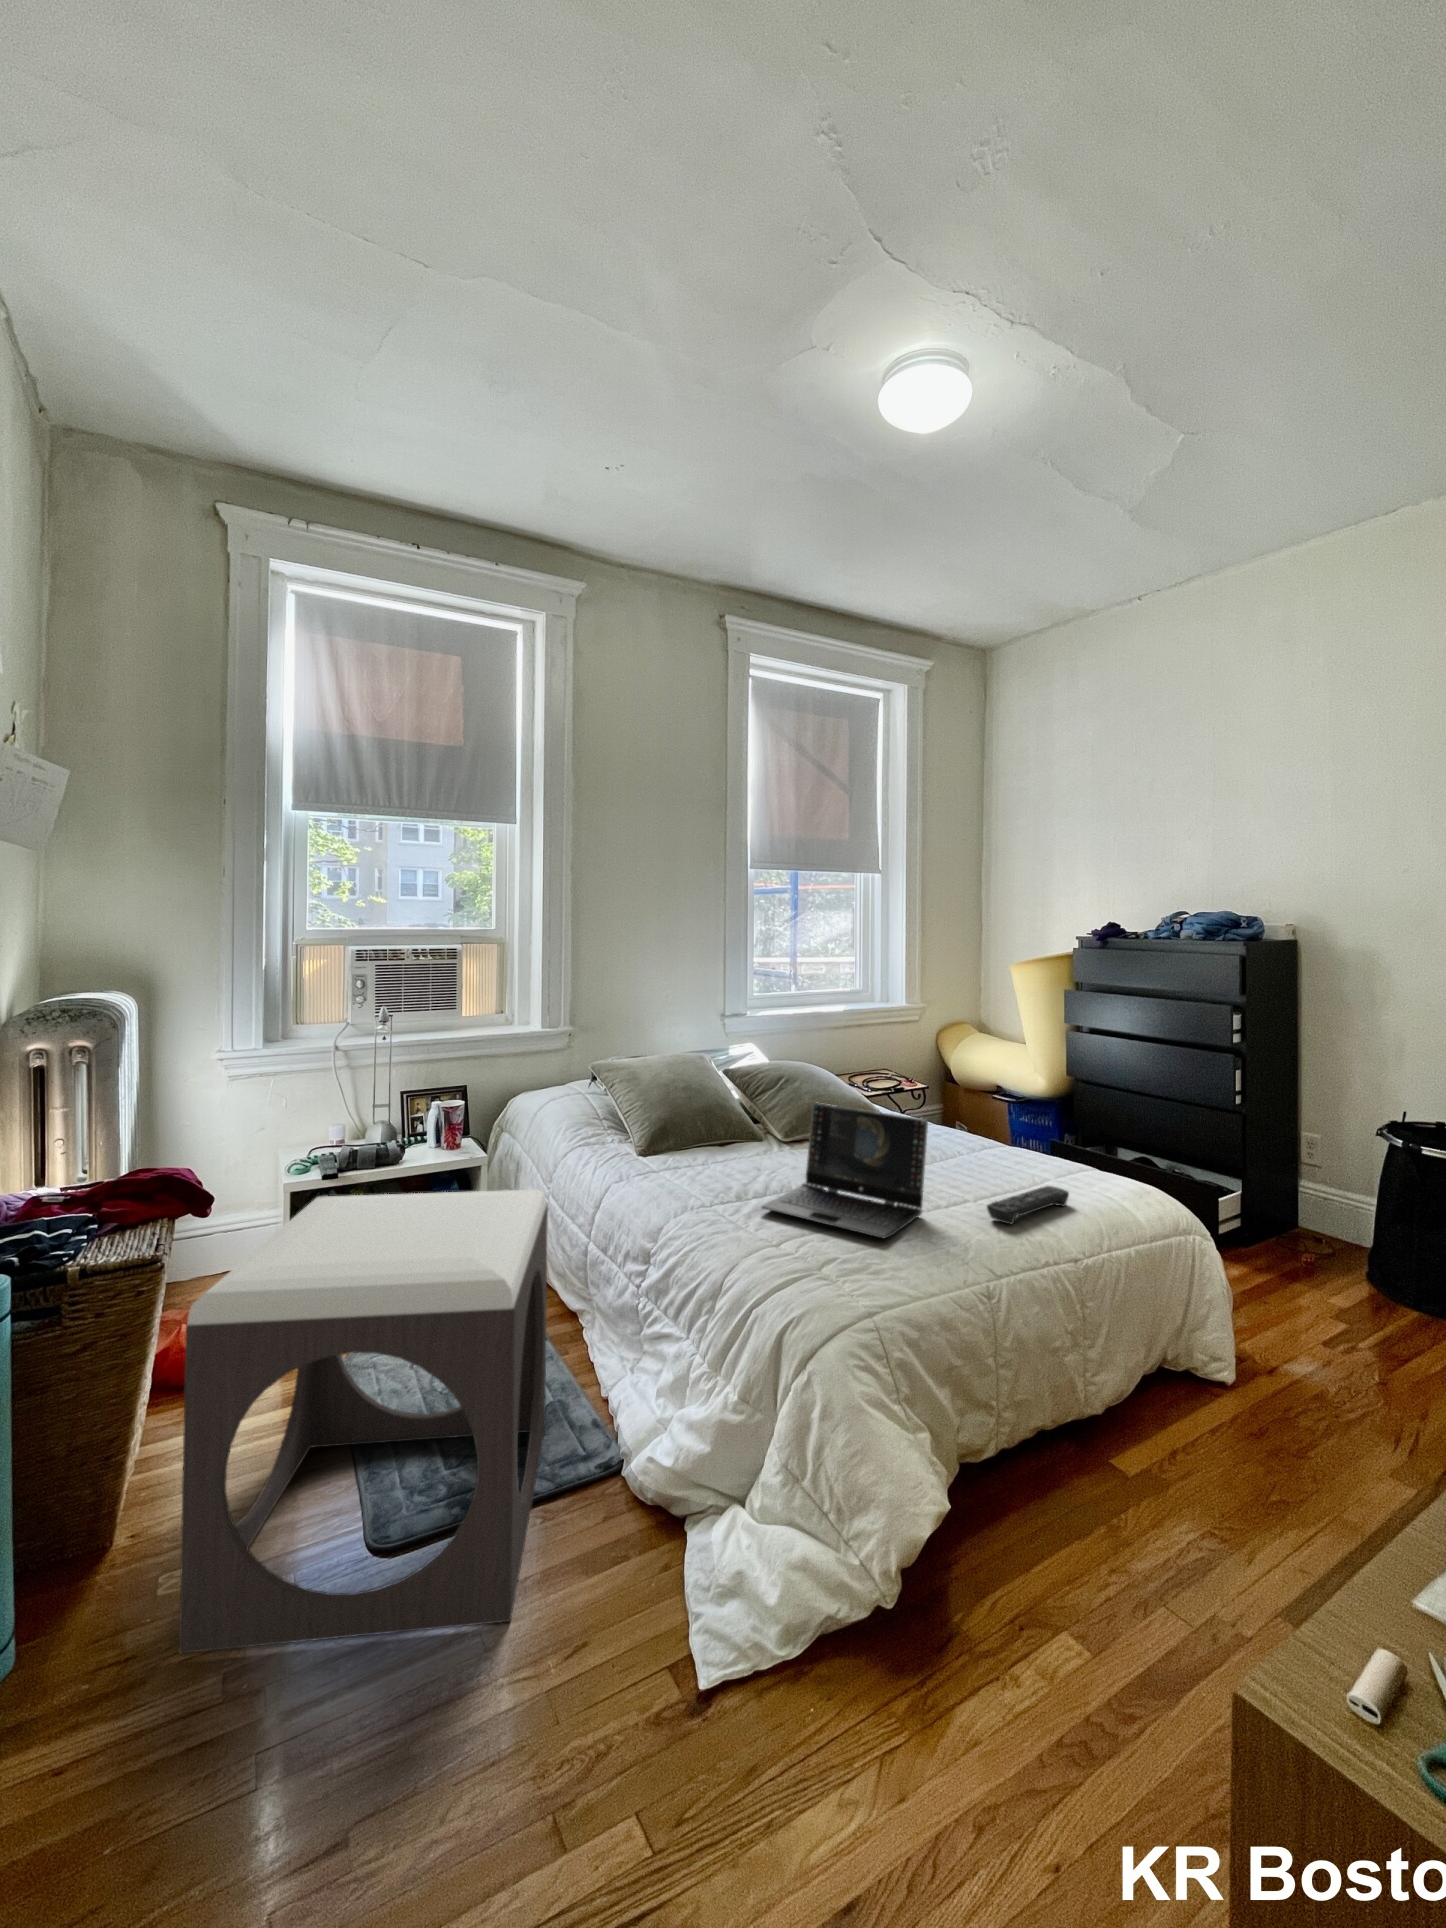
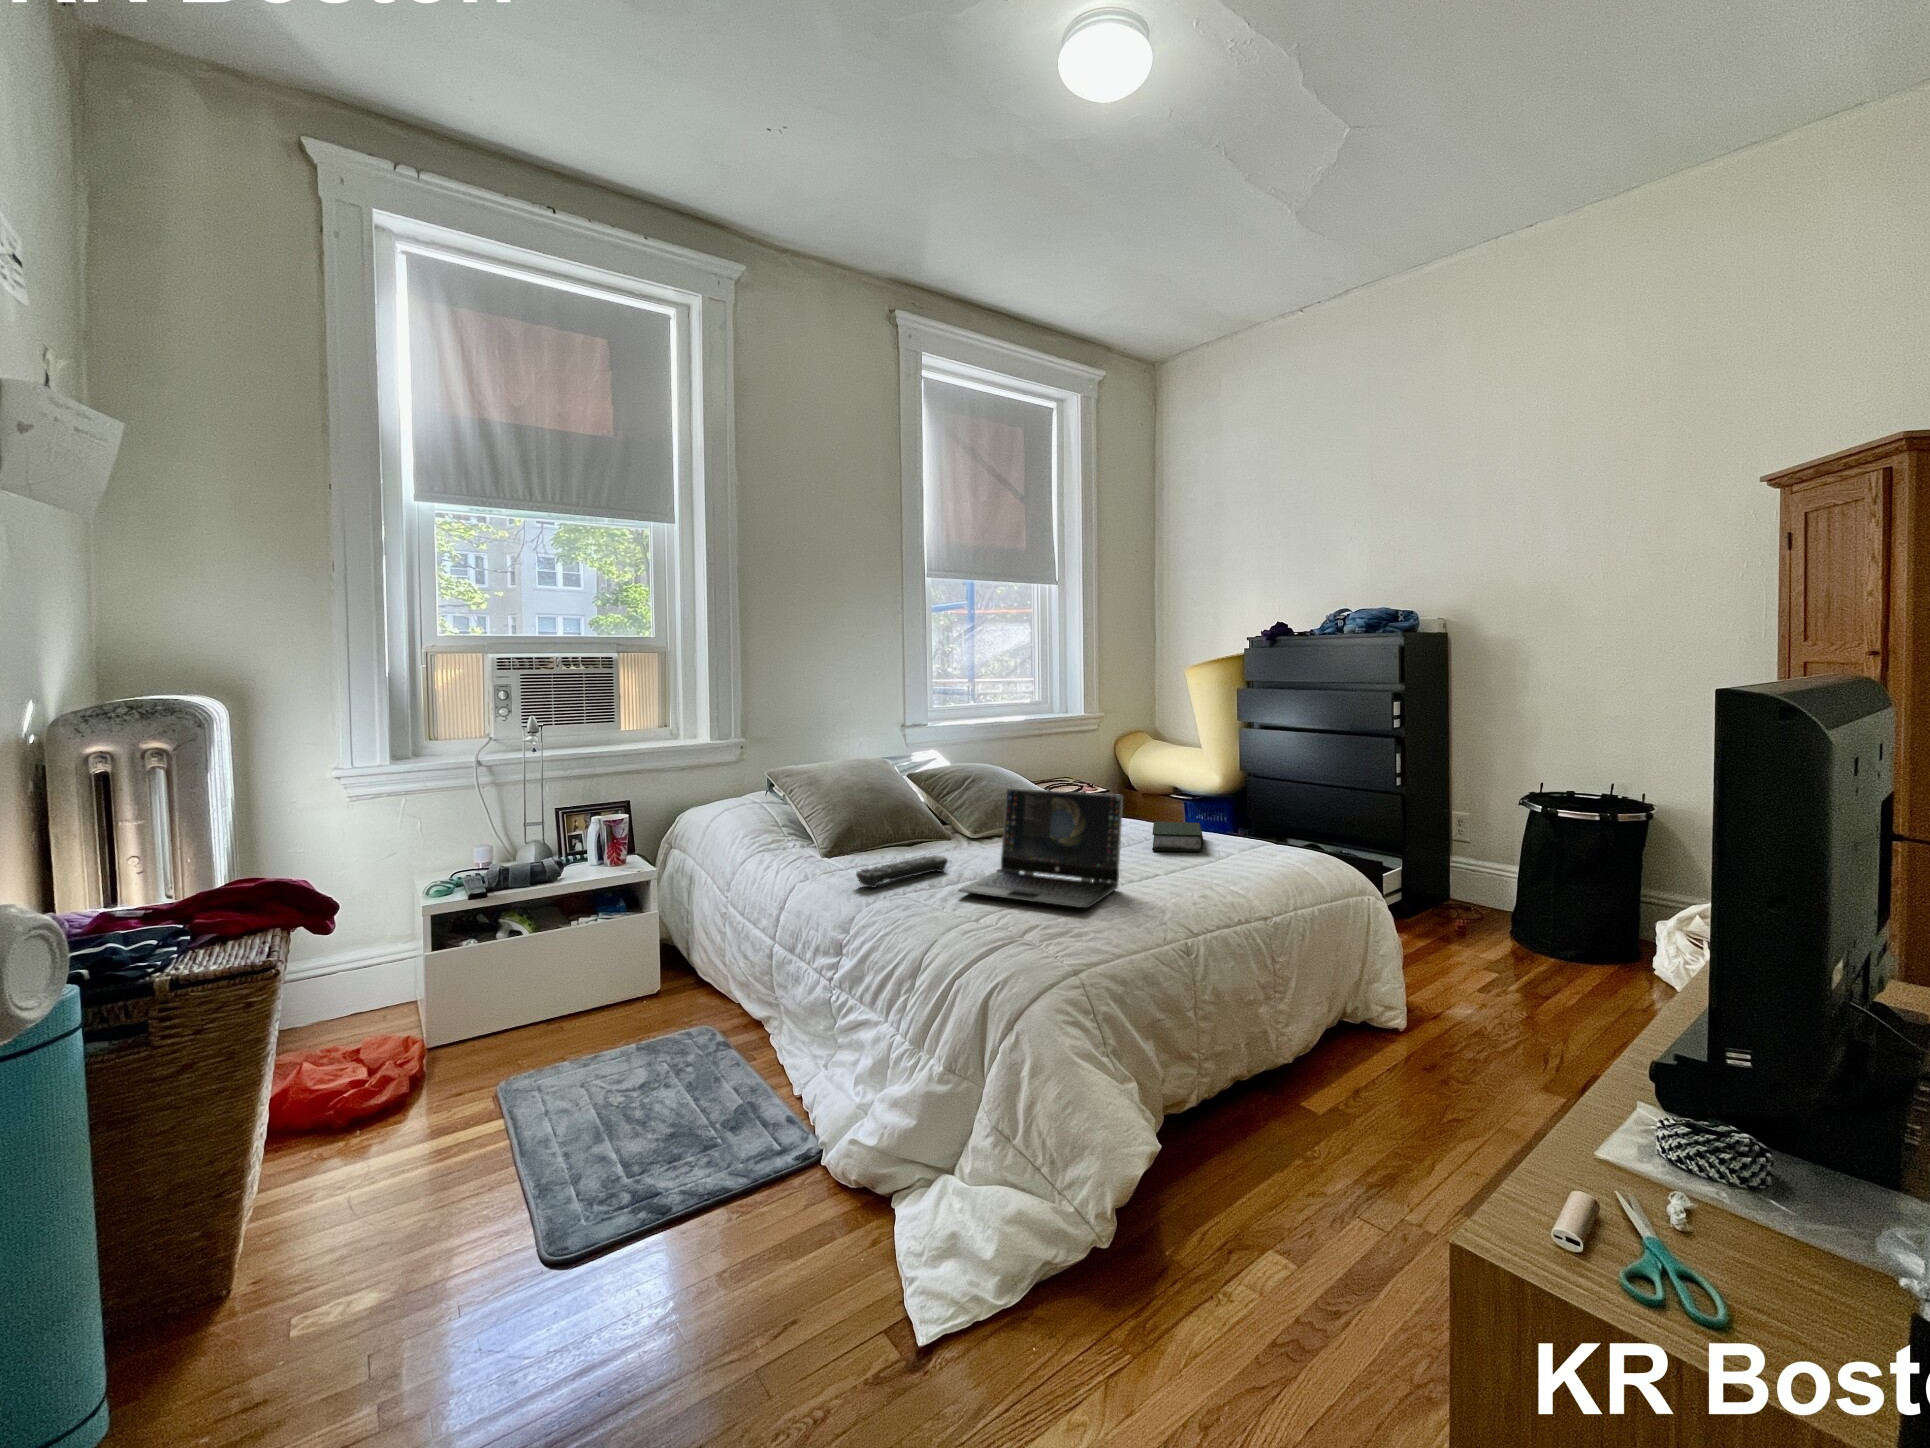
book: none [961,1137,1015,1174] -> present [1152,822,1204,852]
remote control: present [987,1186,1069,1224] -> present [856,855,948,888]
footstool: present [179,1189,548,1654] -> none [313,881,736,1389]

